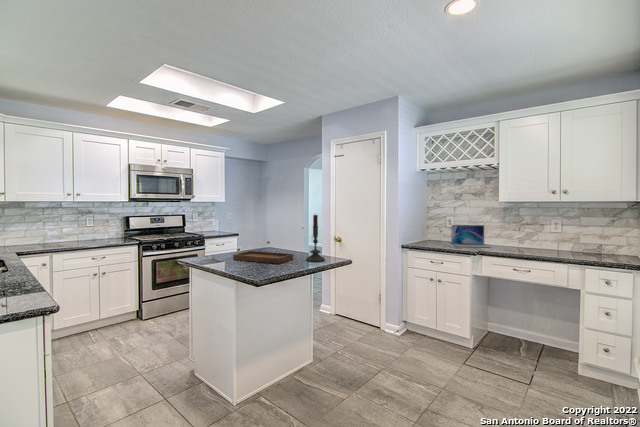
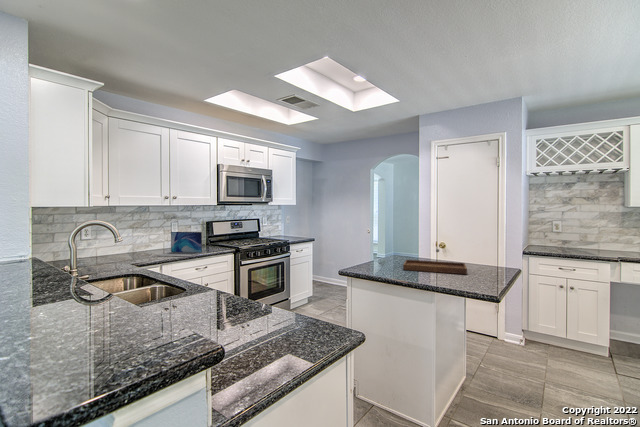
candle: present [306,215,325,262] -> none [480,220,503,272]
laptop: present [451,225,489,247] -> present [158,232,202,257]

